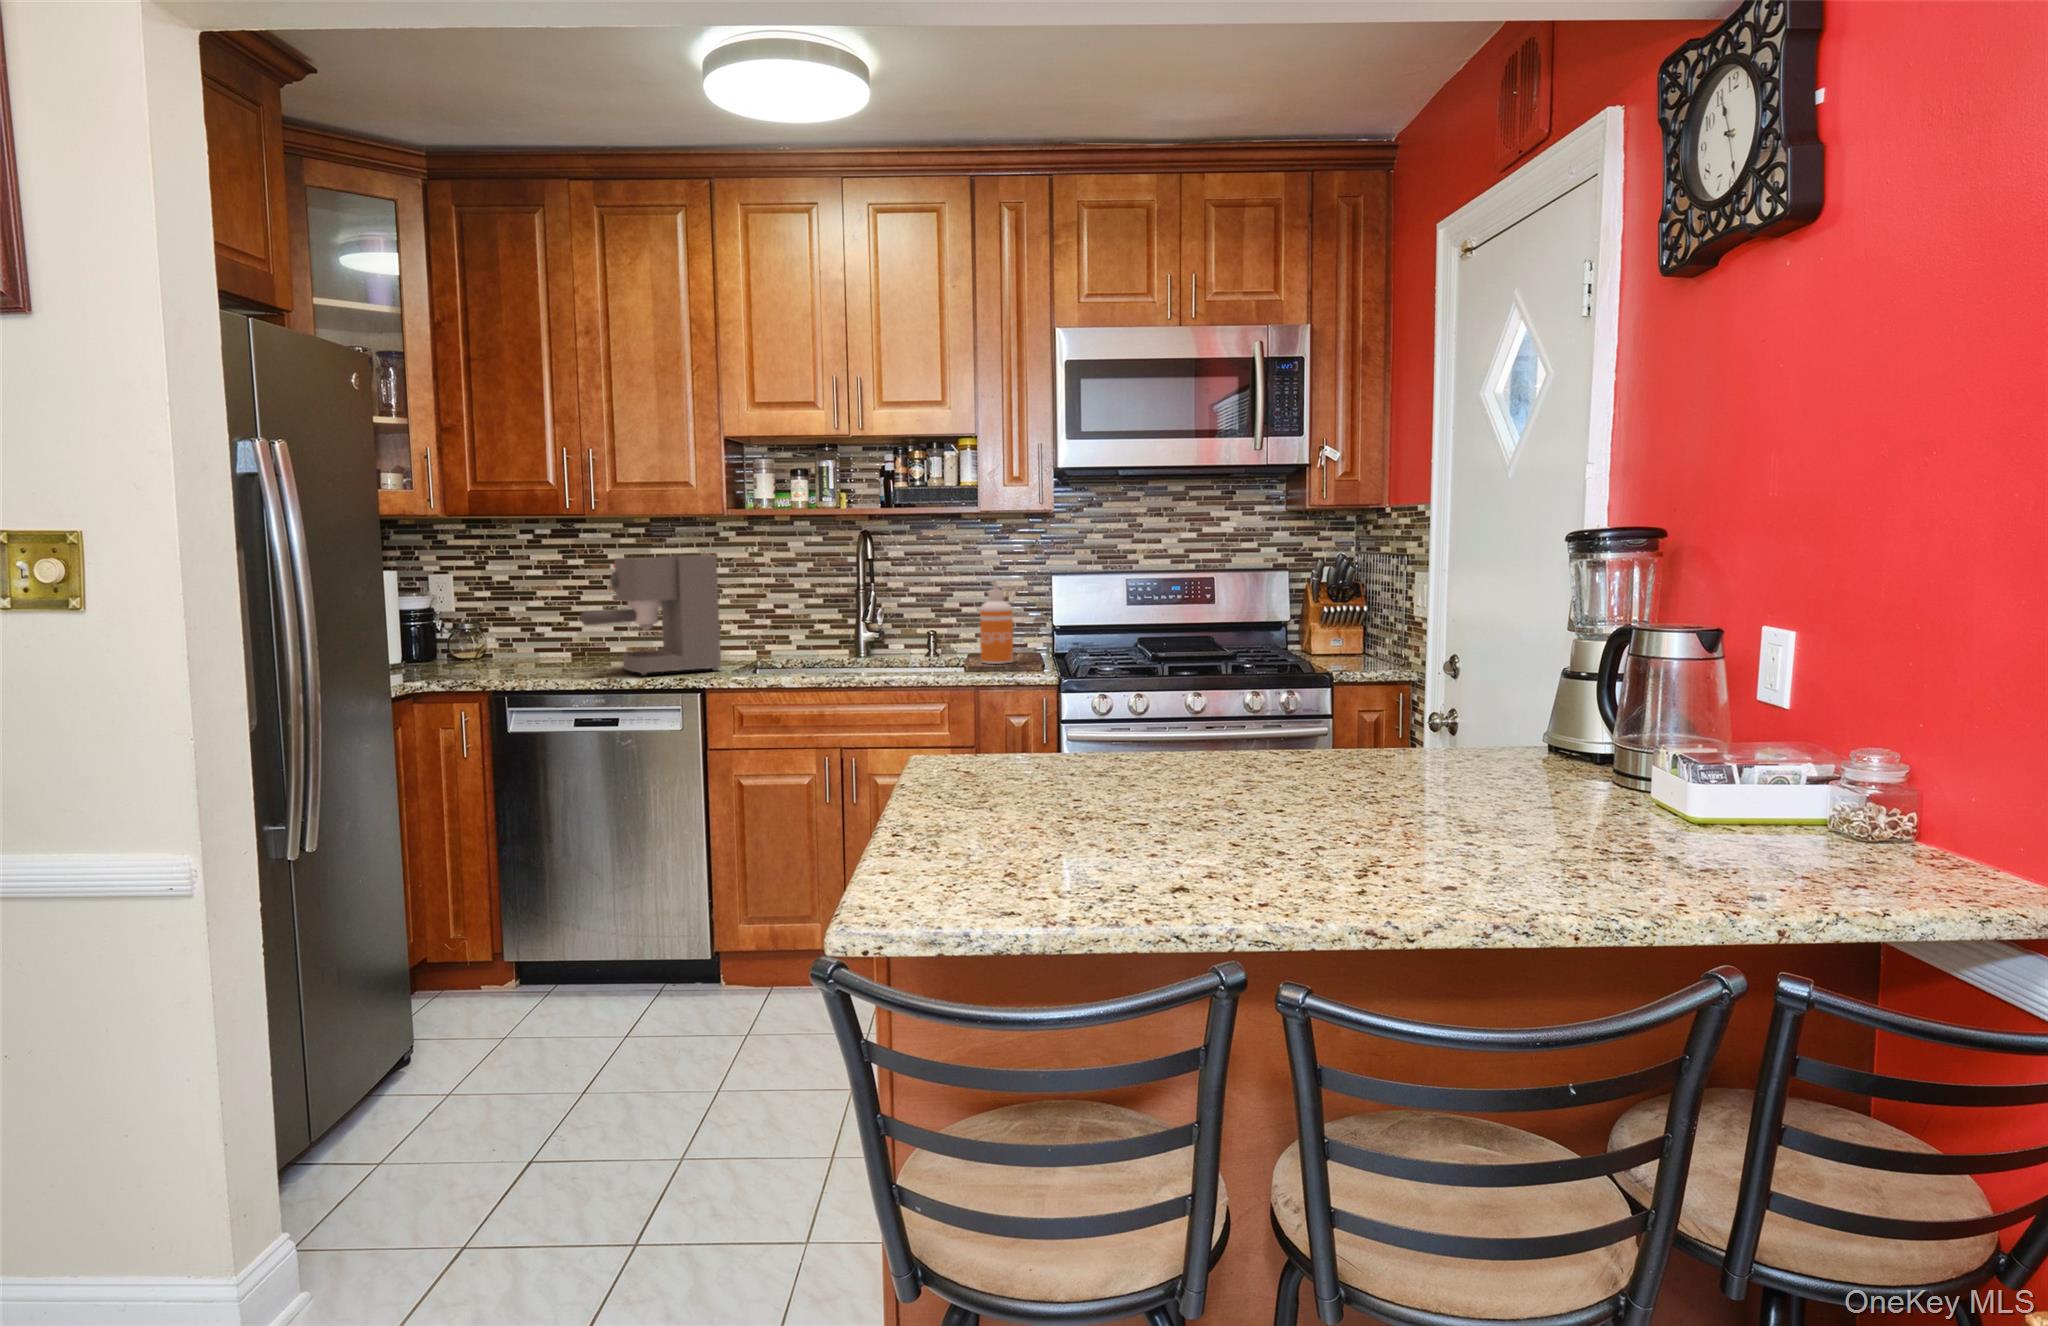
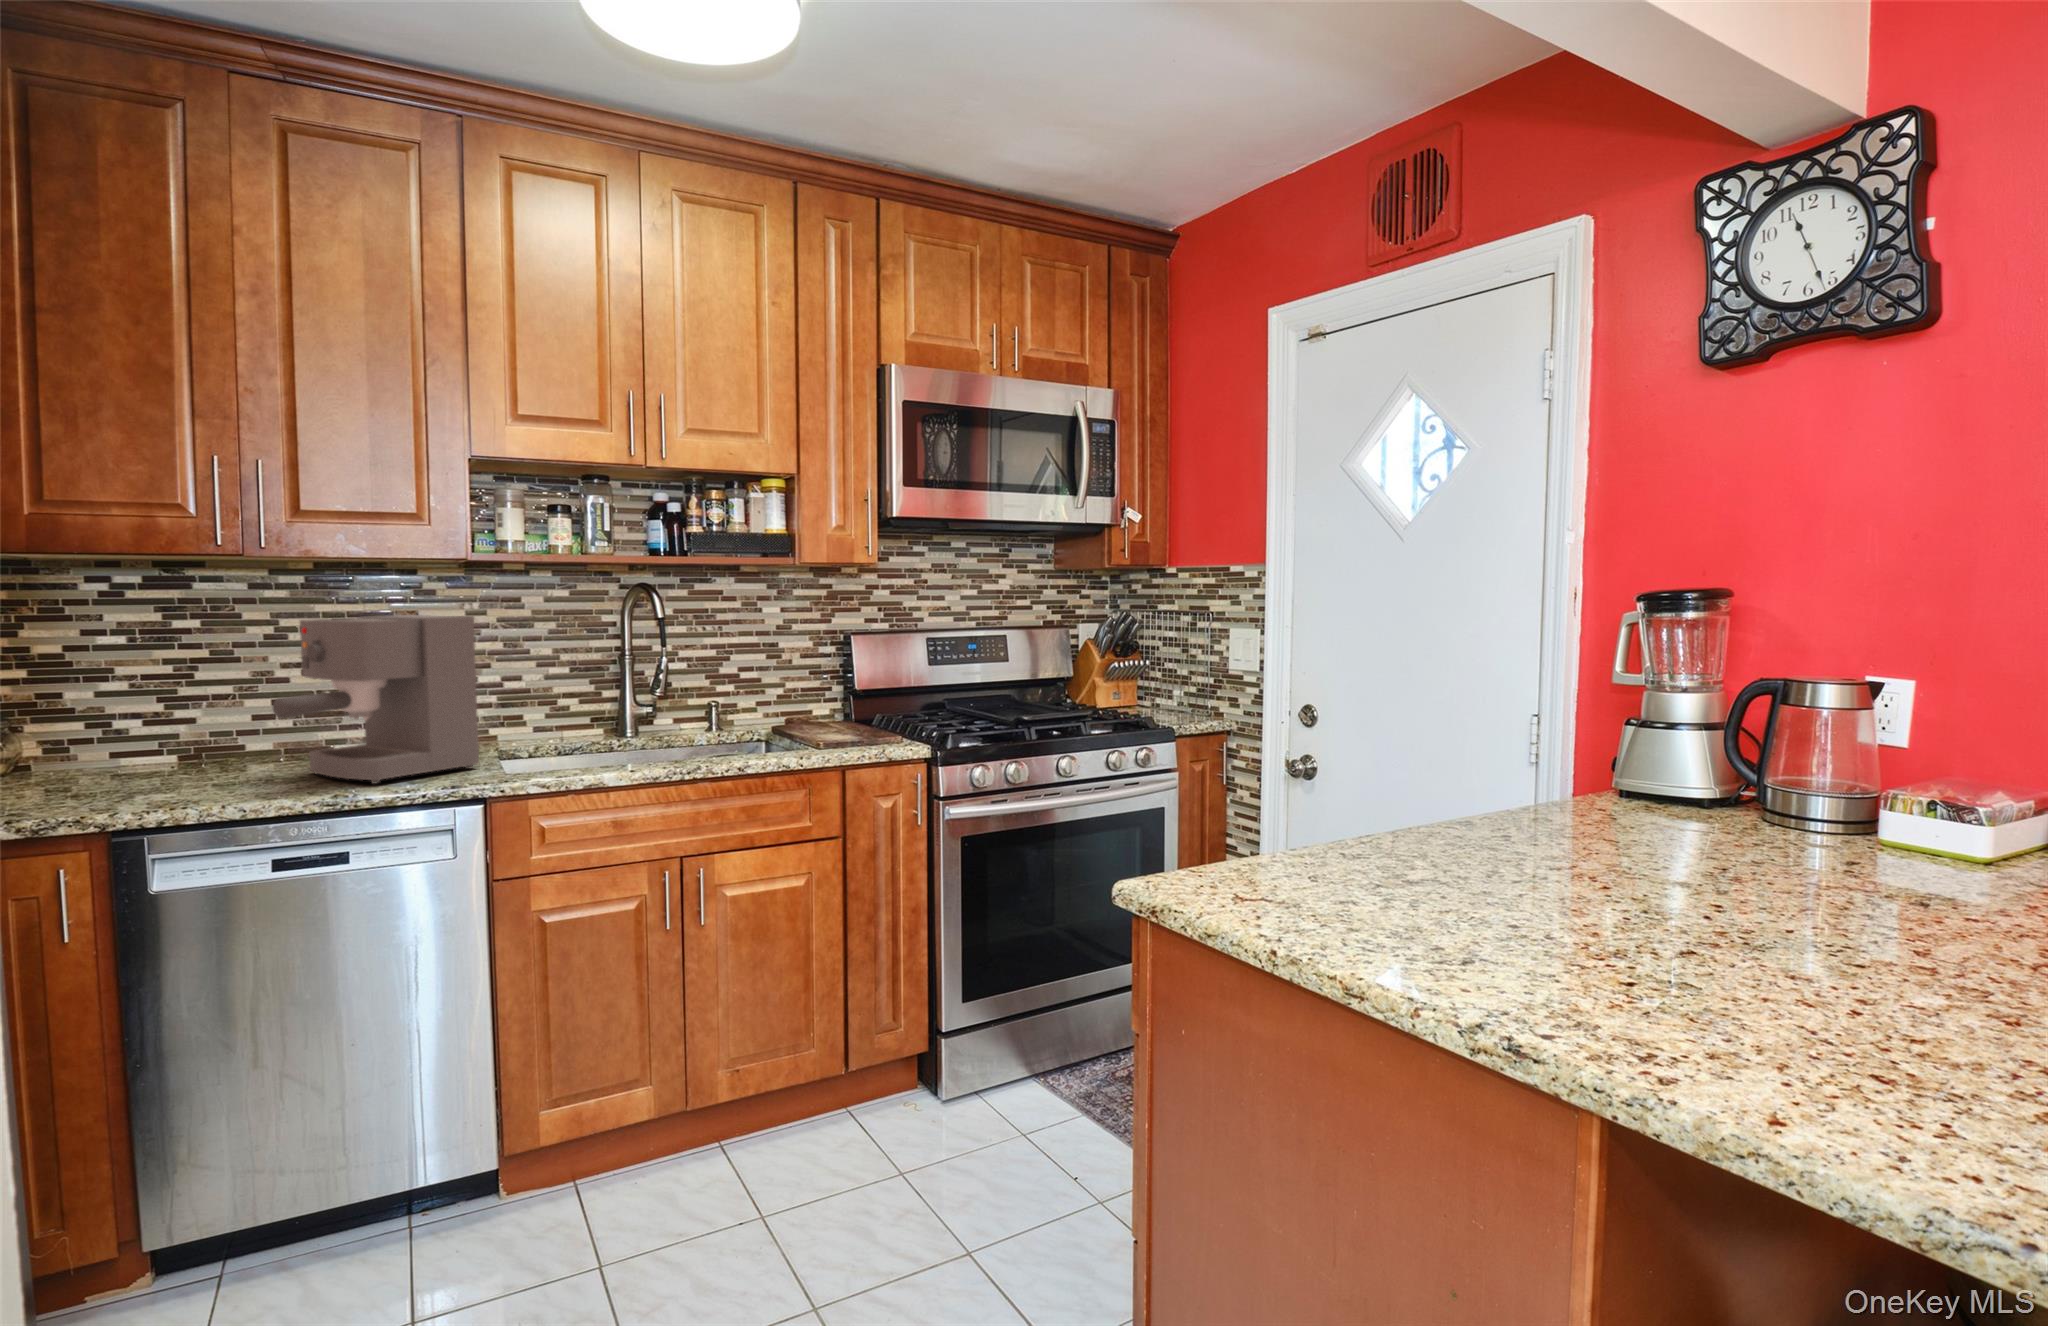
soap dispenser: present [980,582,1013,664] -> none [793,644,831,737]

